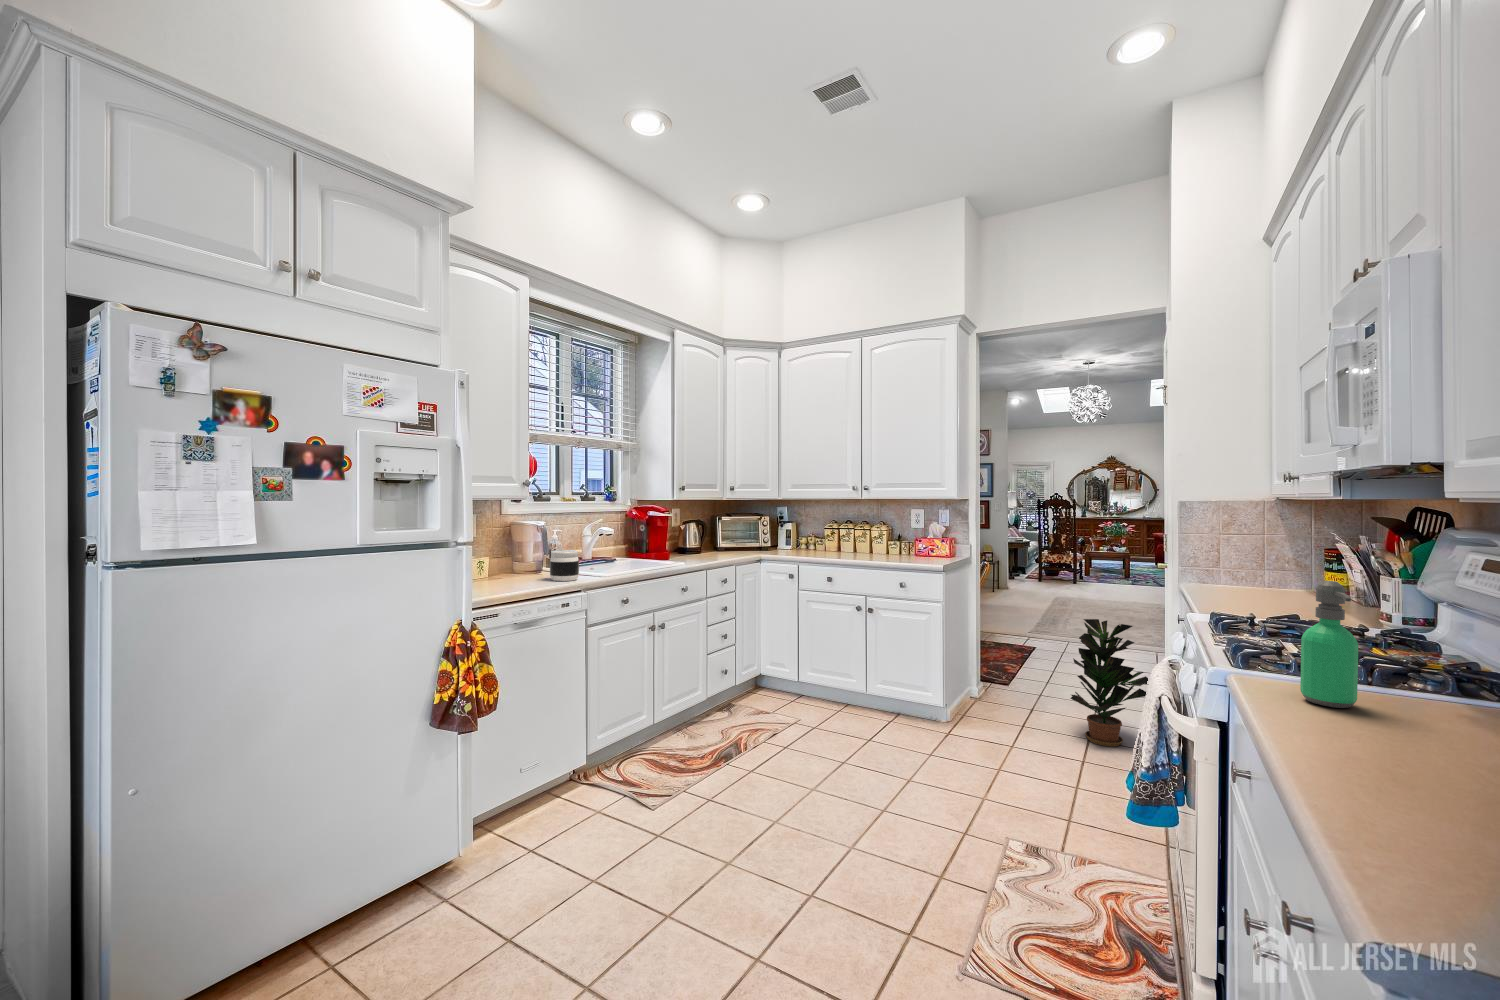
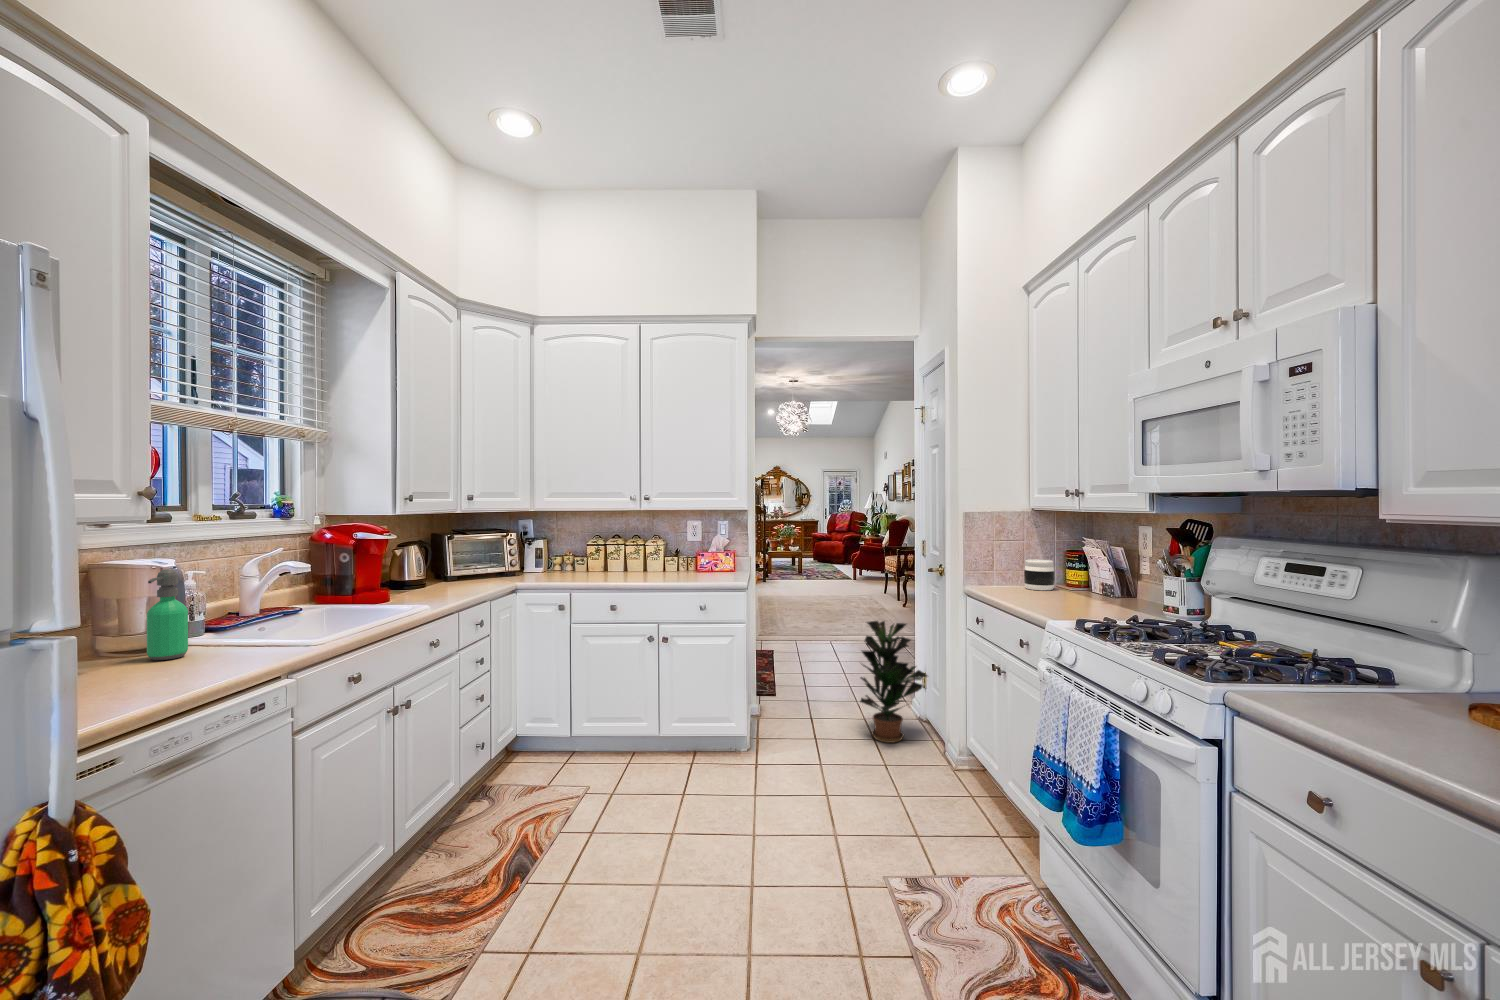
jar: present [550,550,579,581] -> present [1024,559,1055,590]
soap dispenser: present [1300,581,1358,708] -> present [147,569,188,660]

